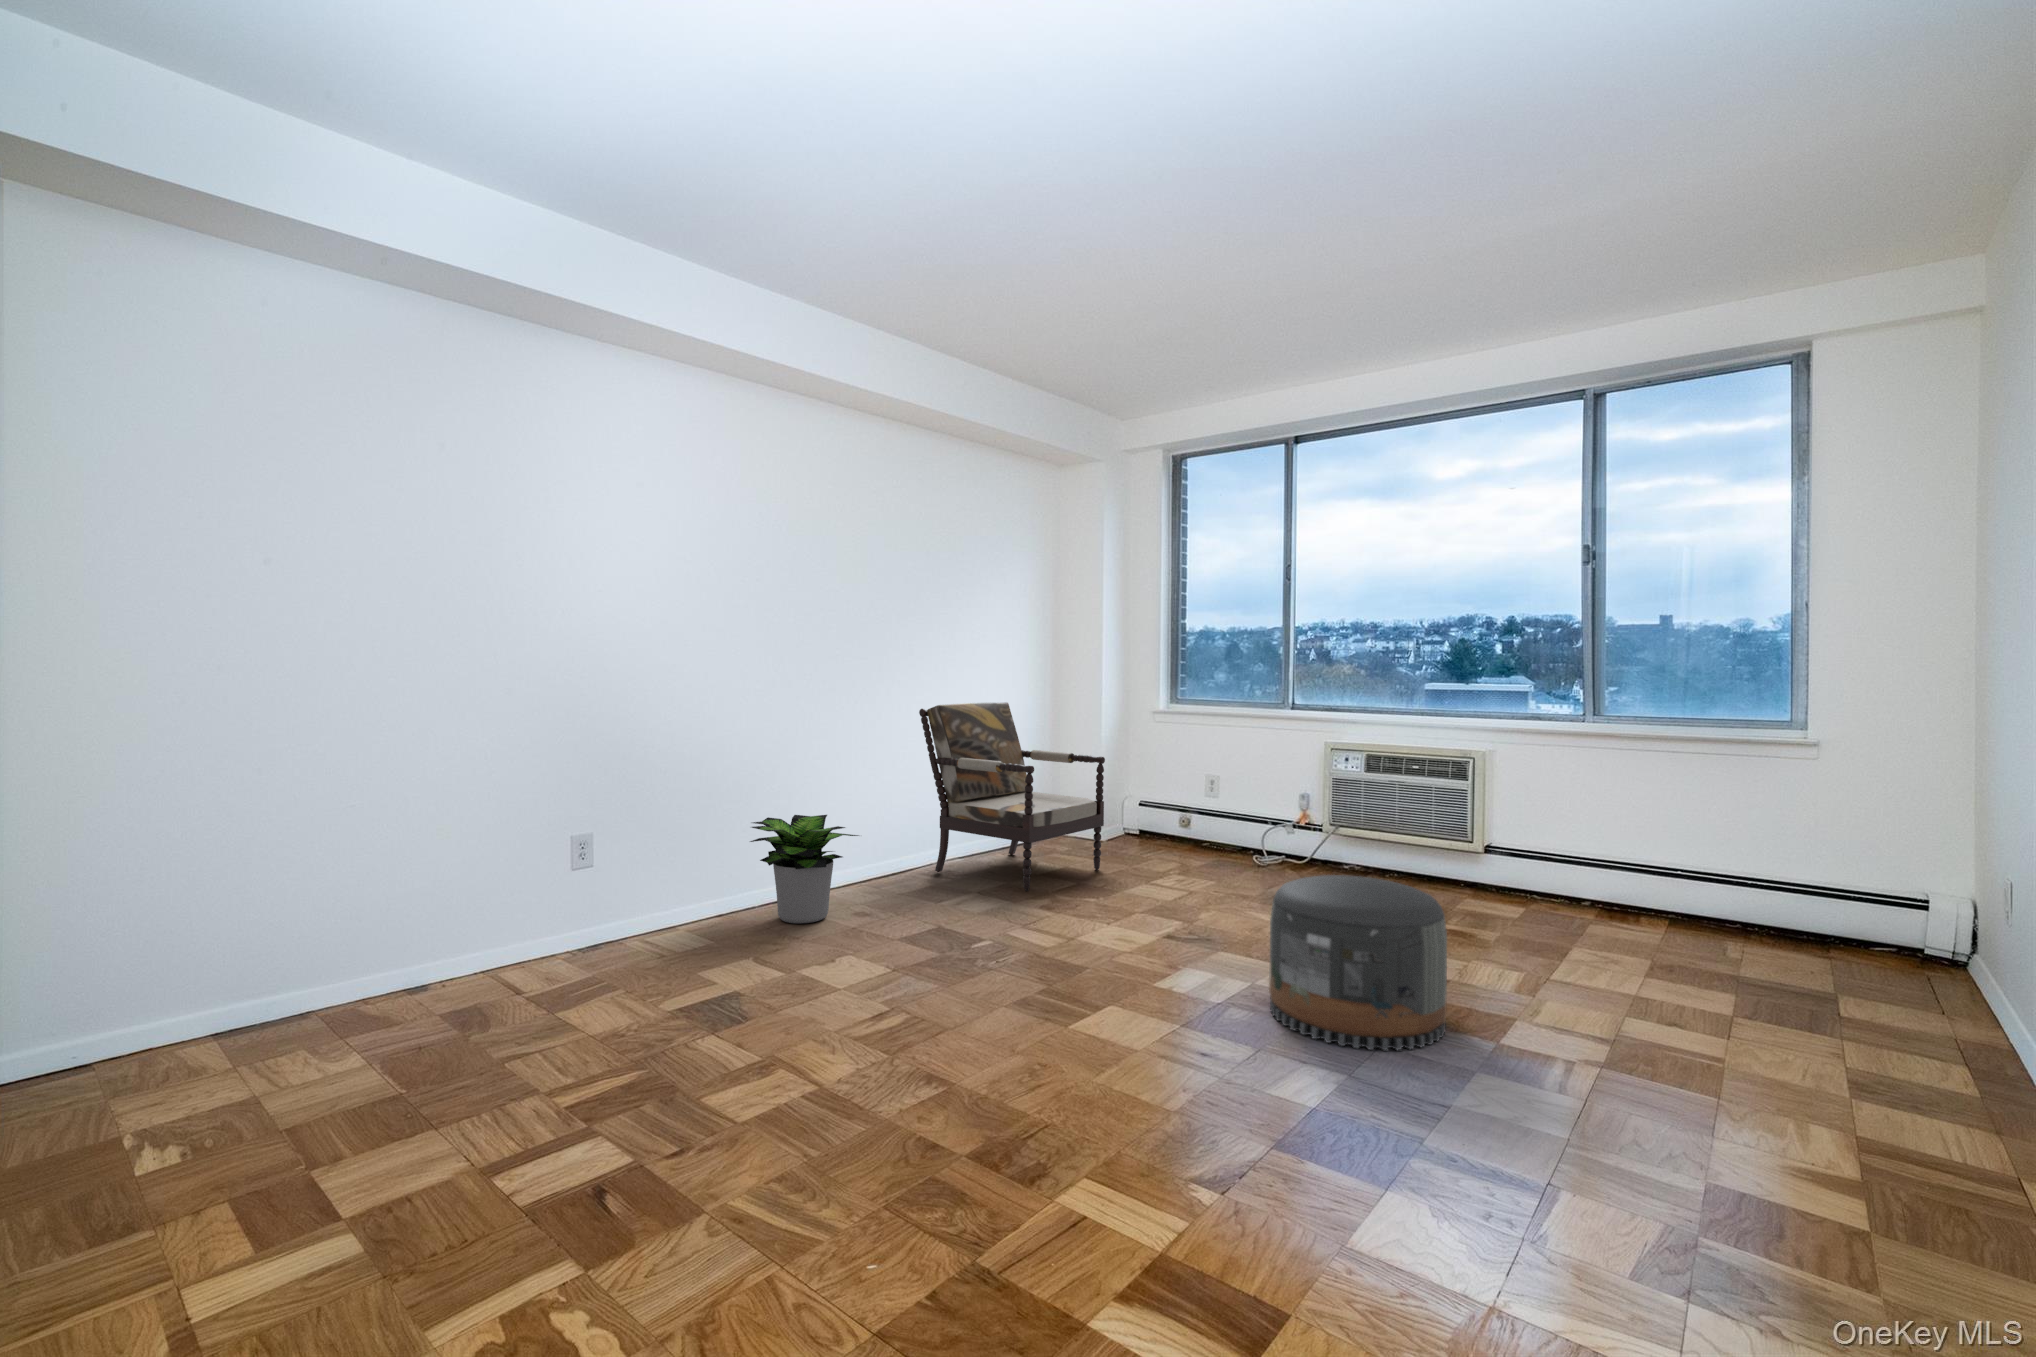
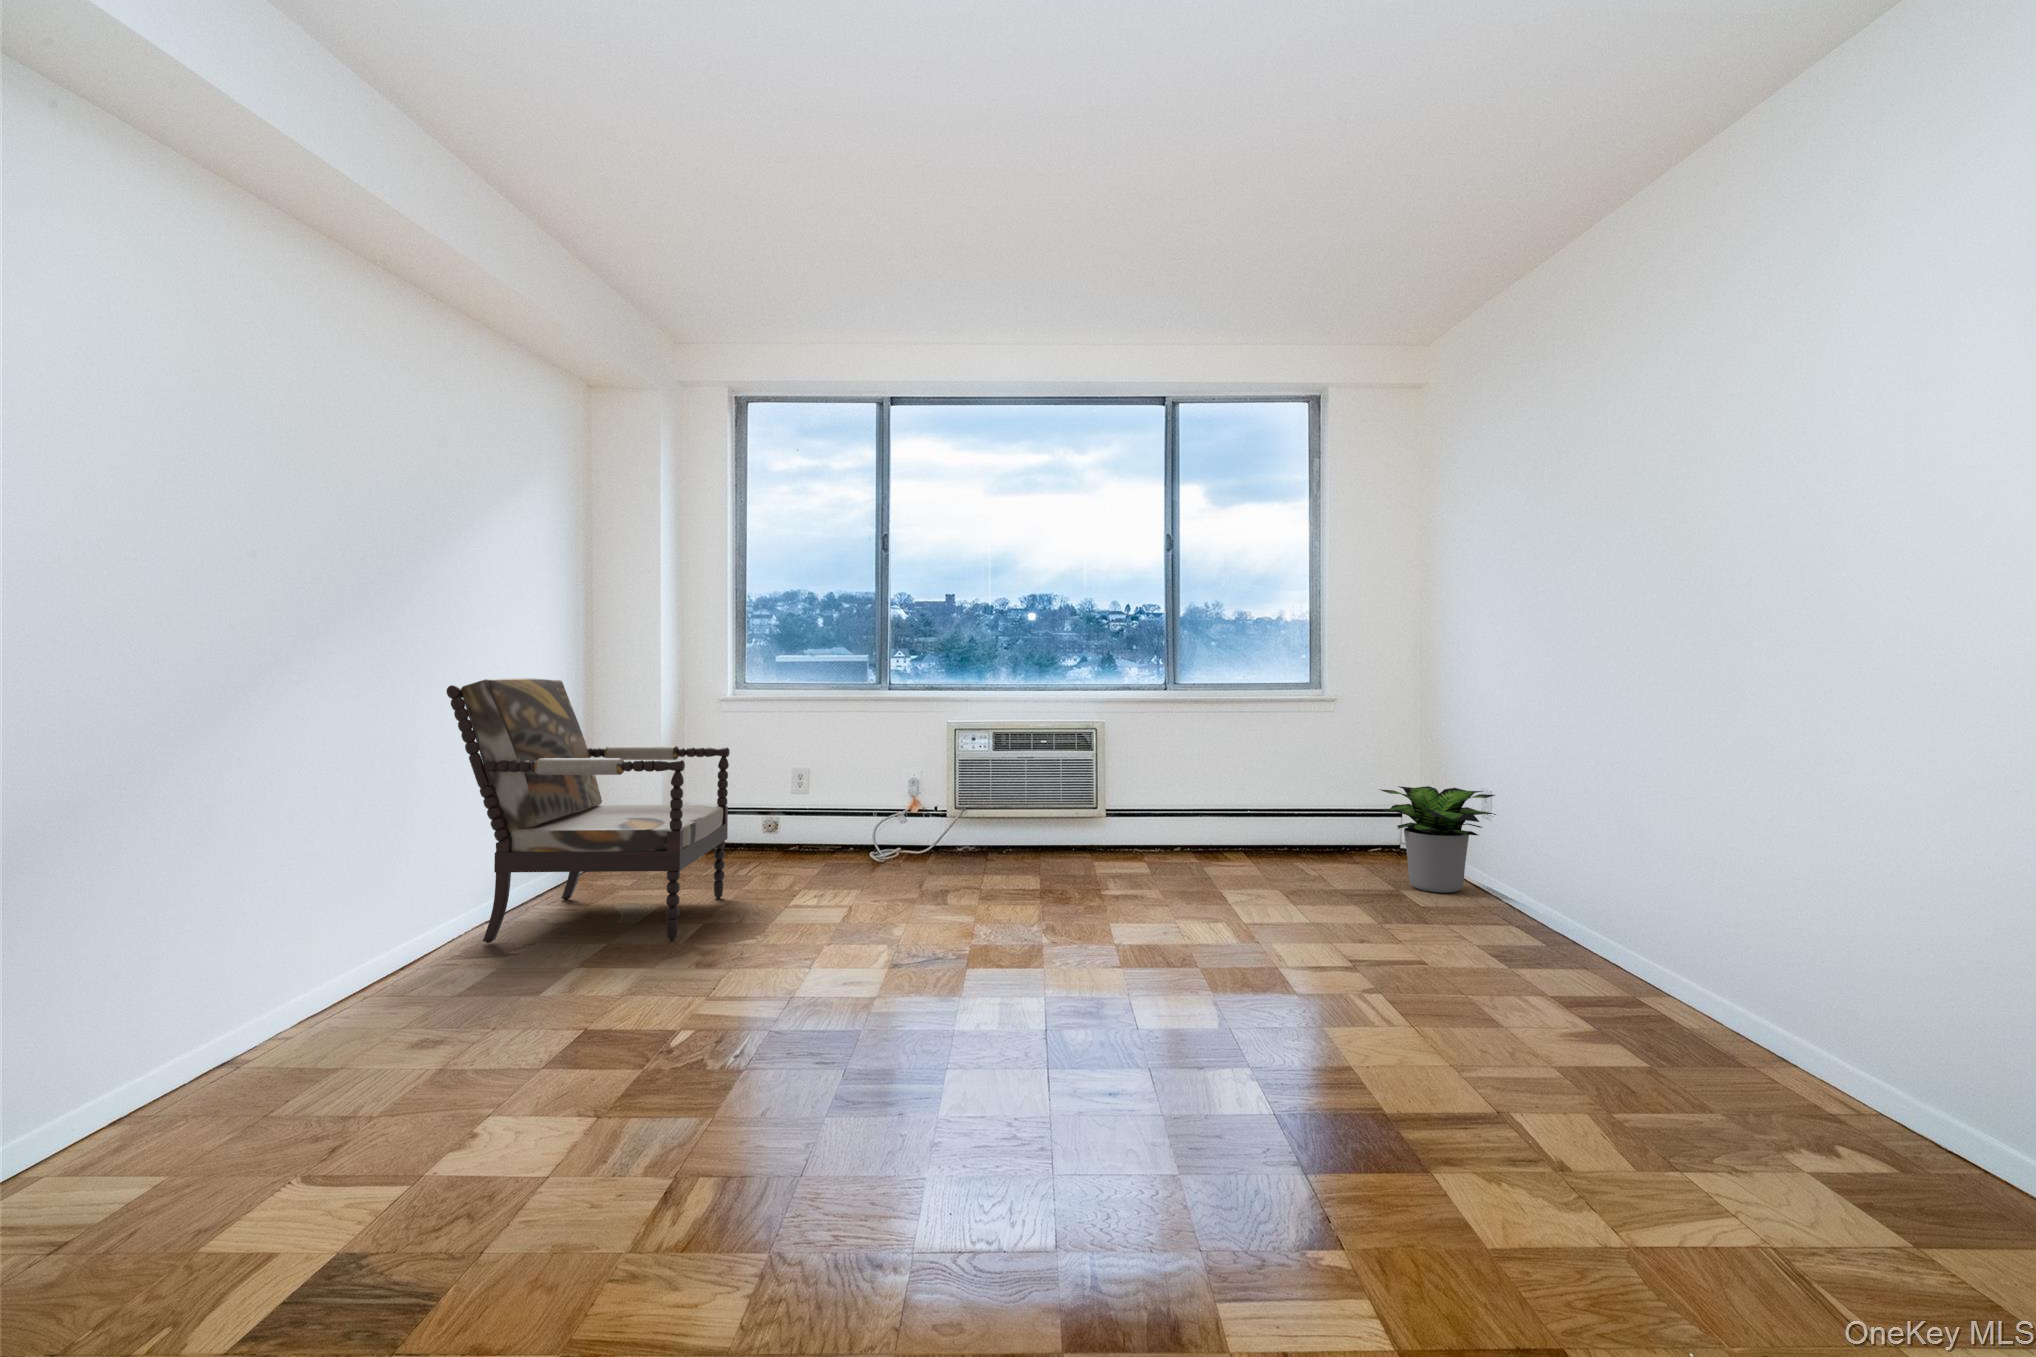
potted plant: present [750,815,859,923] -> present [1381,786,1496,893]
pouf: present [1269,875,1447,1050] -> none [1148,838,1333,1022]

